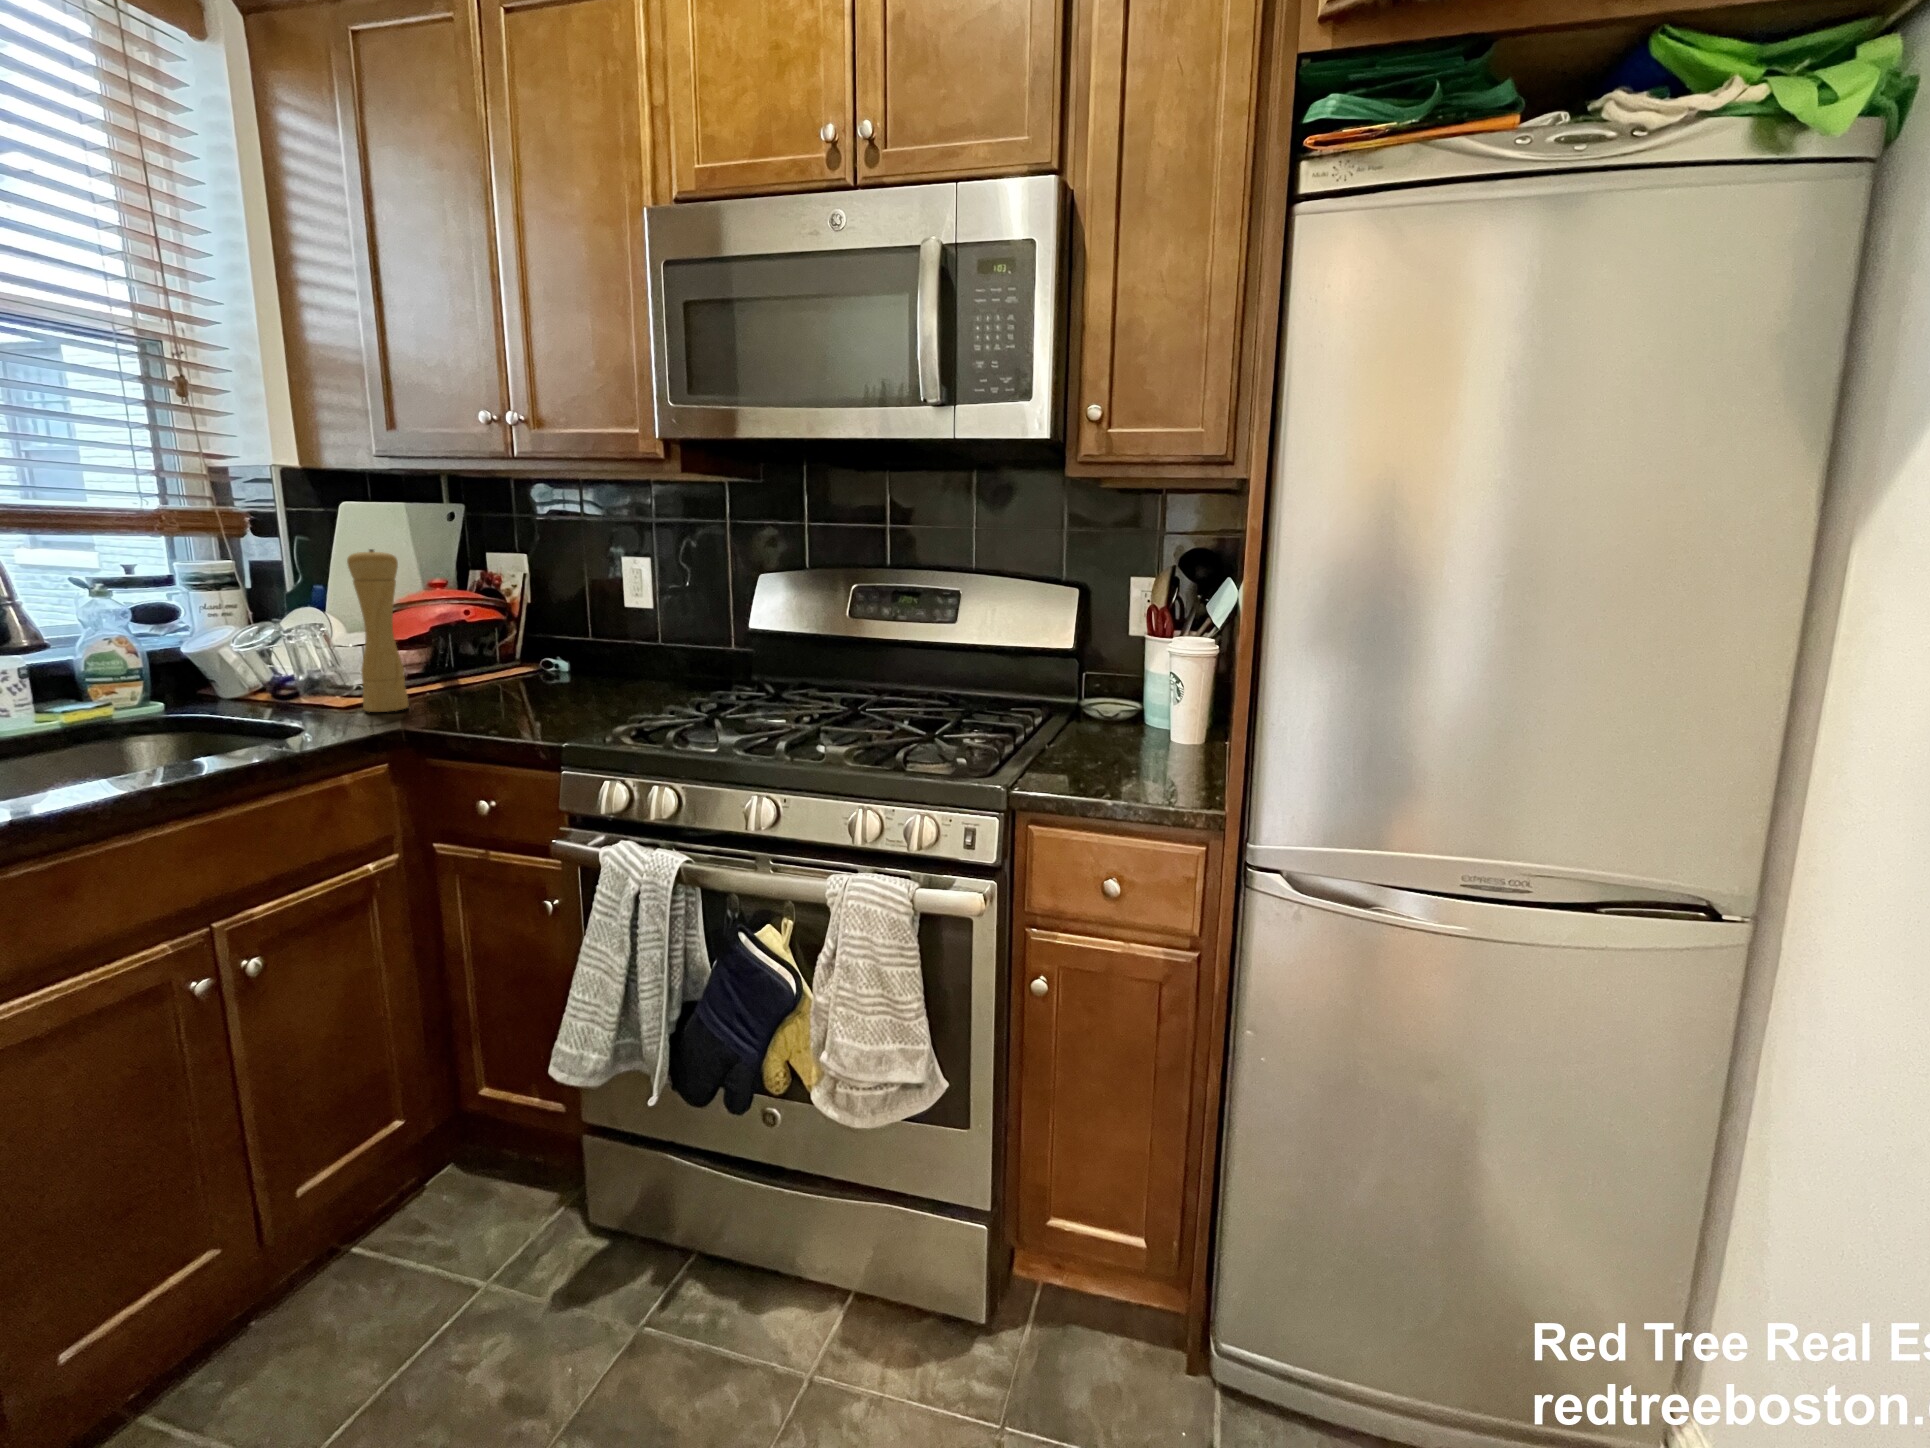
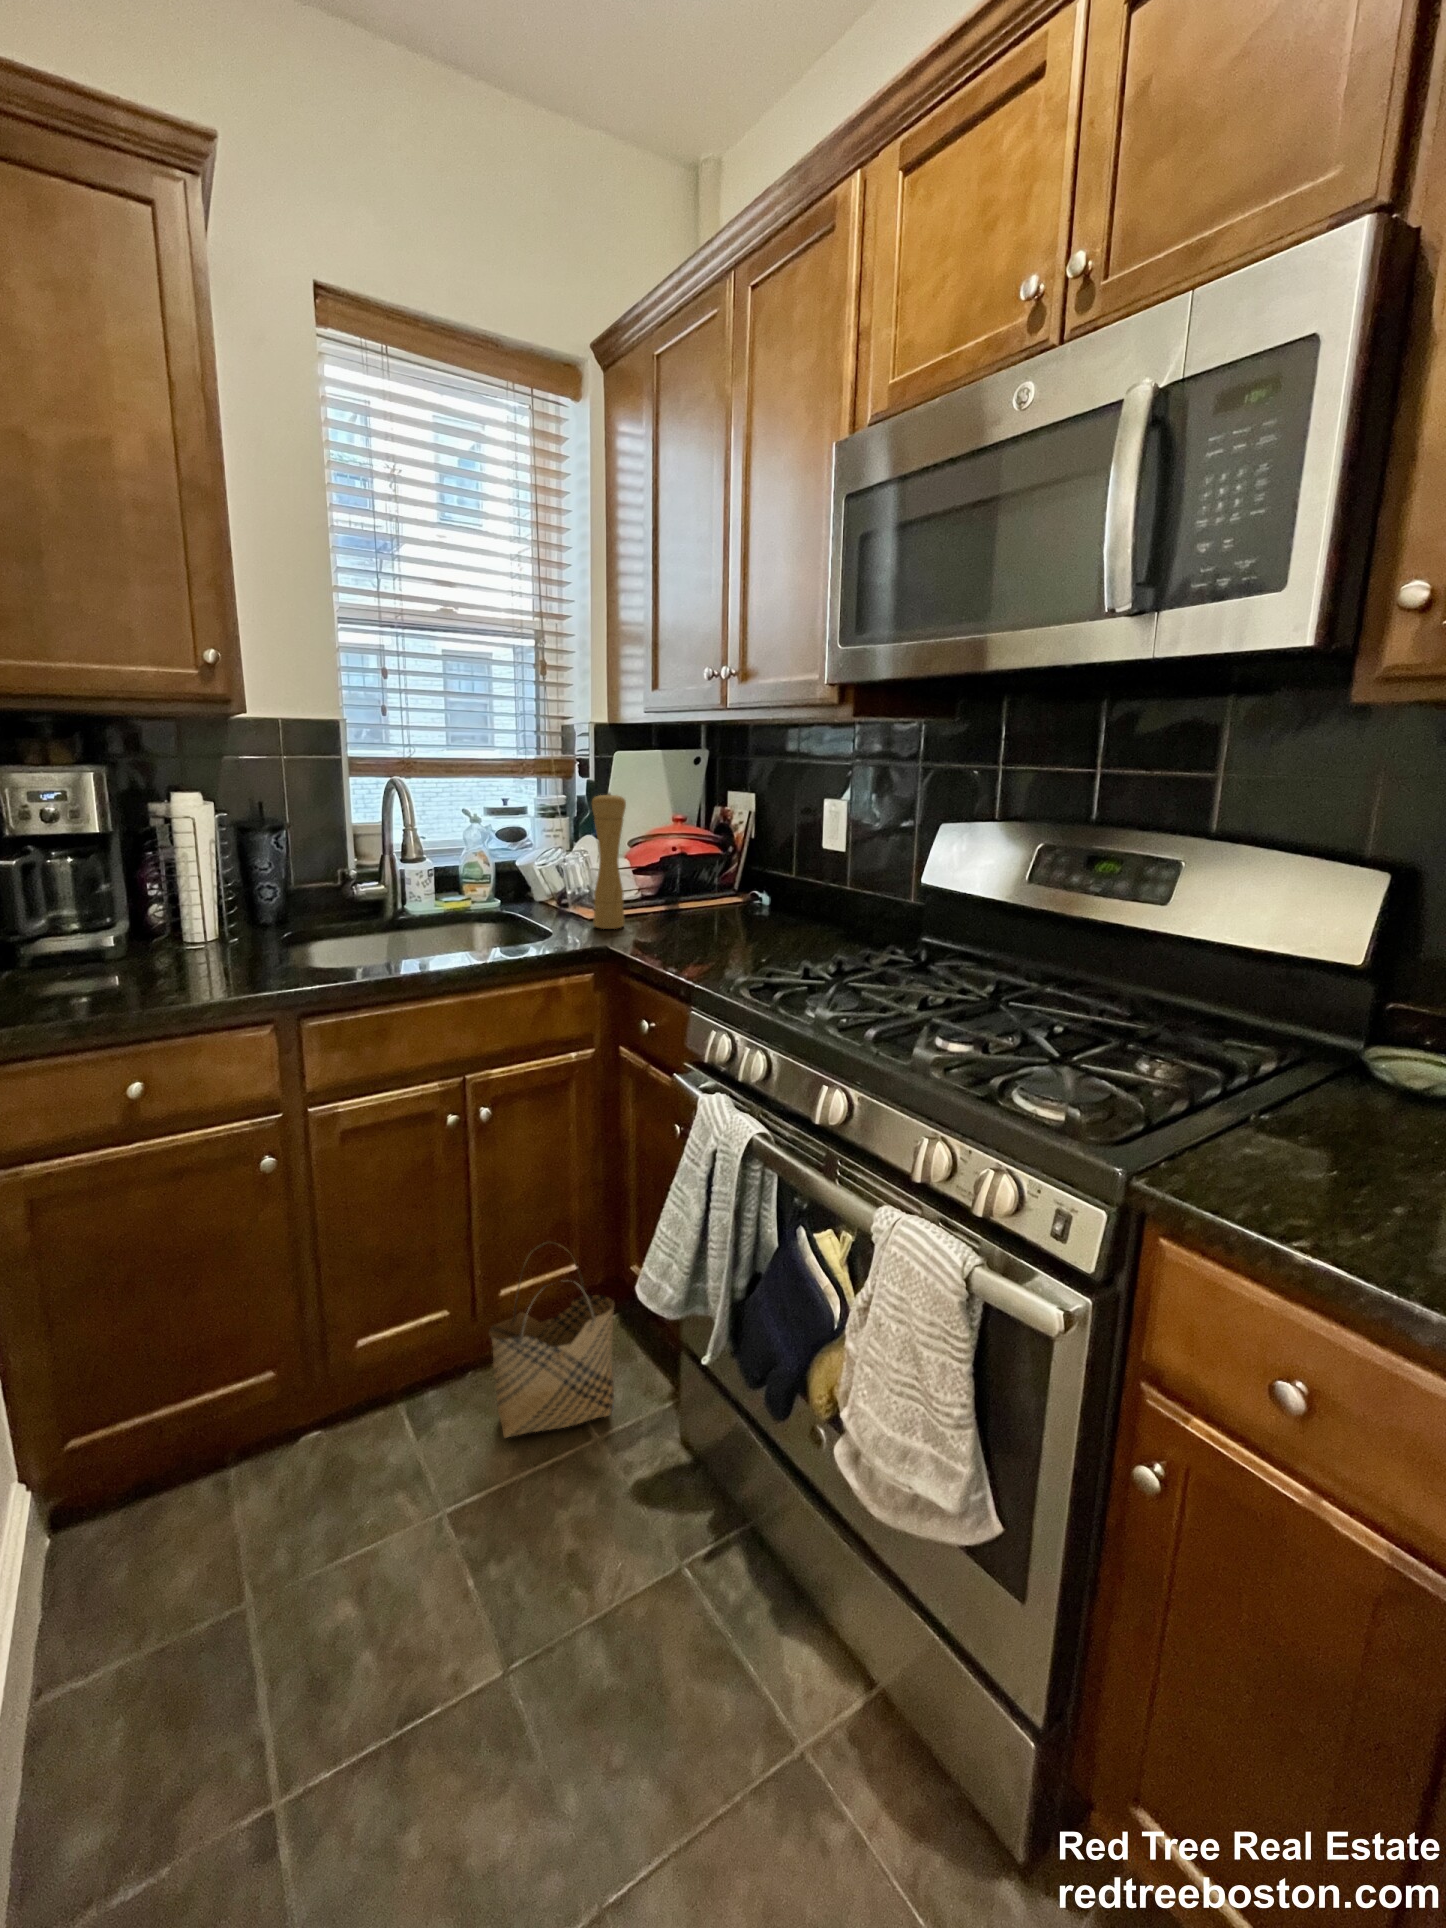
woven basket: none [312,1090,494,1345] -> present [489,1241,614,1438]

